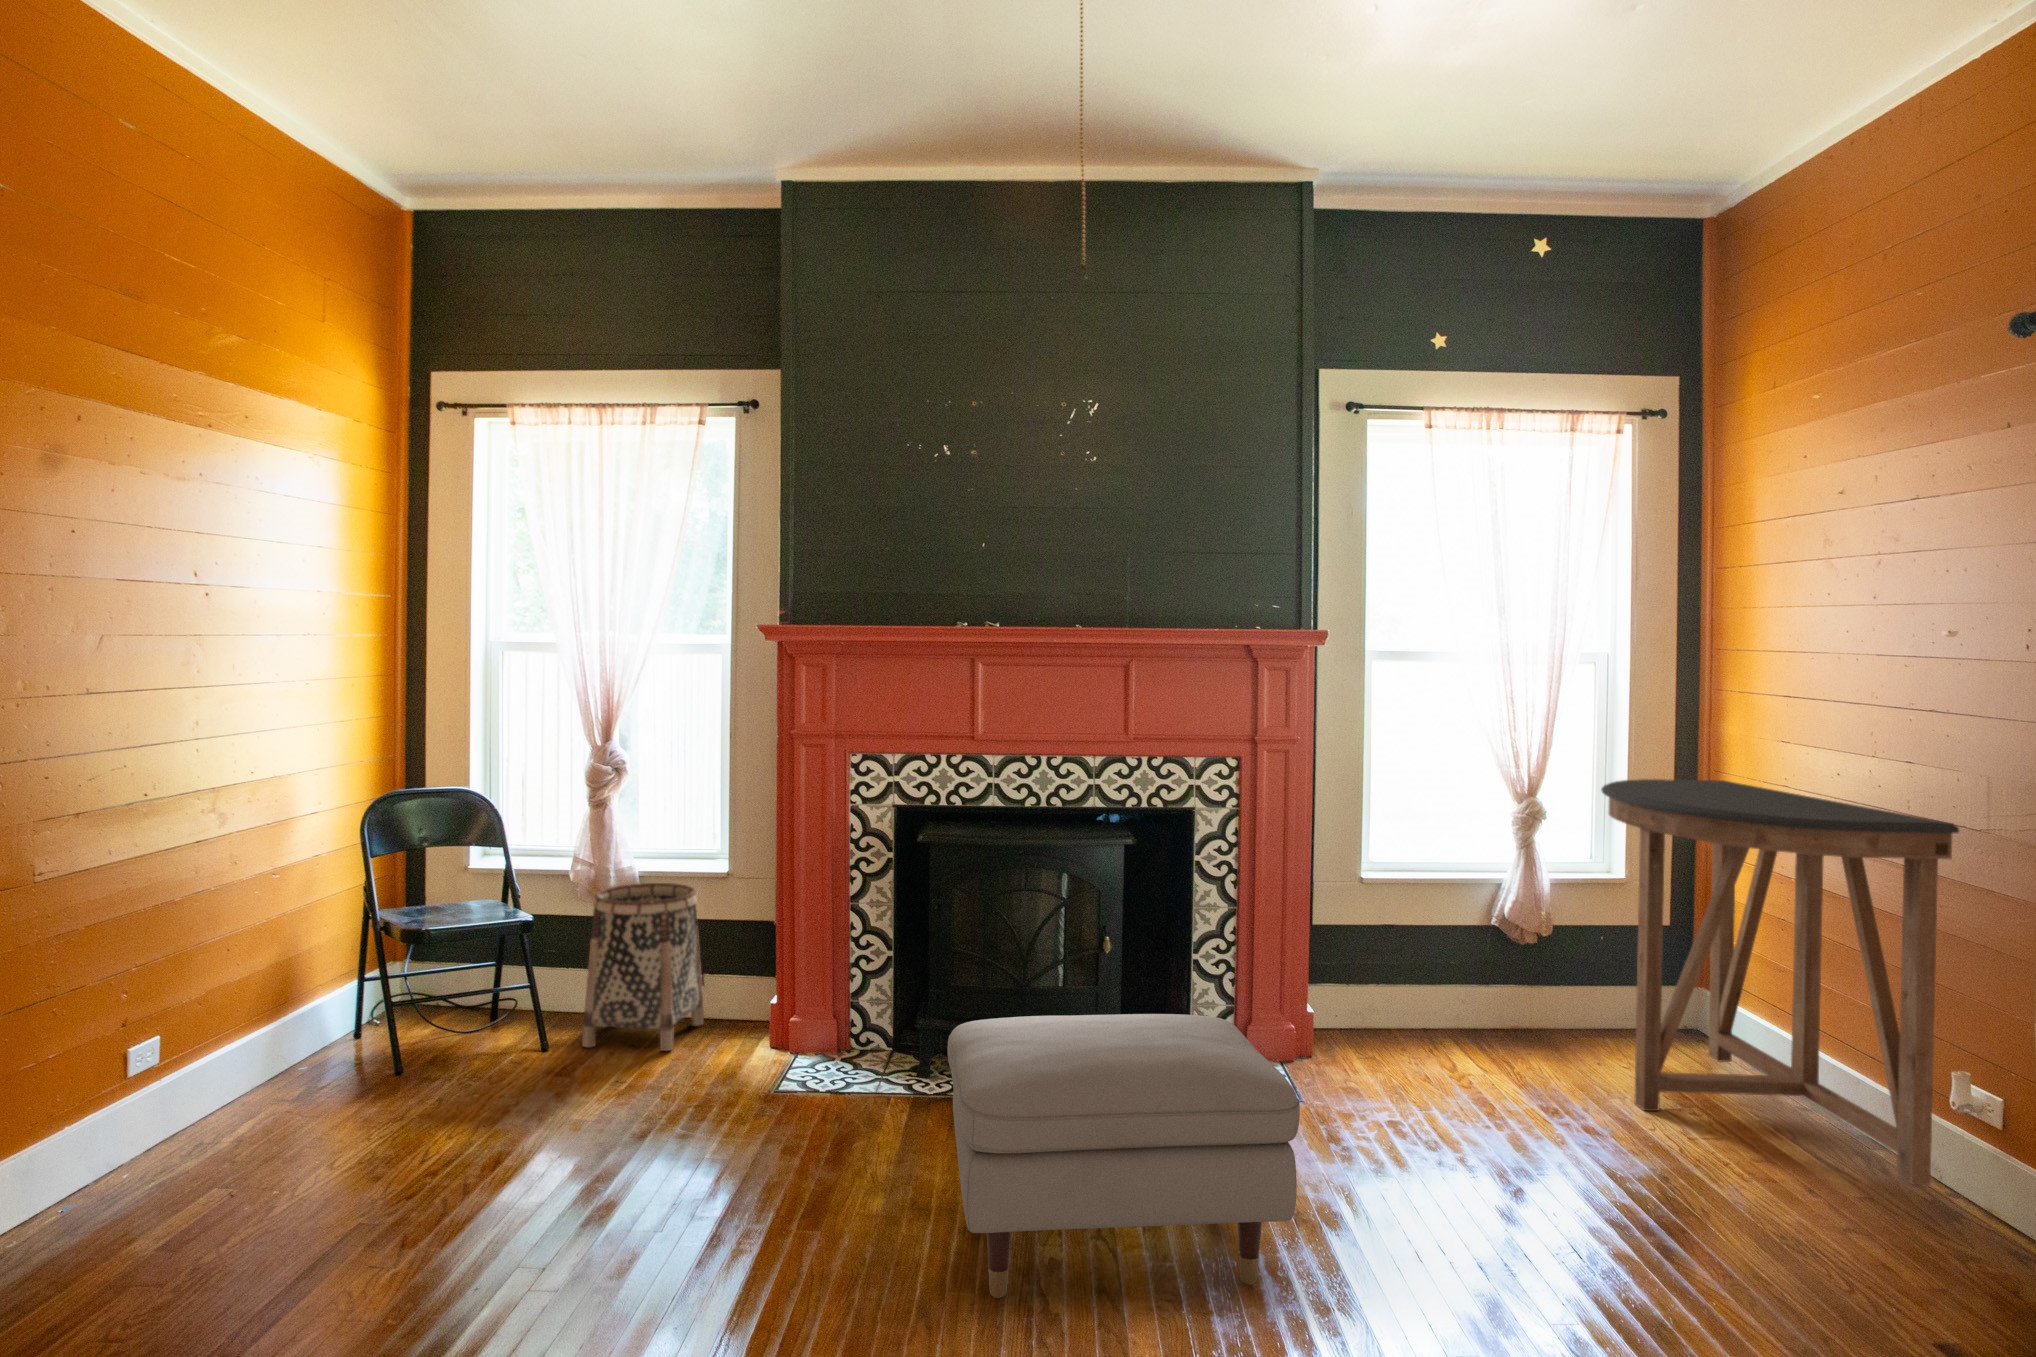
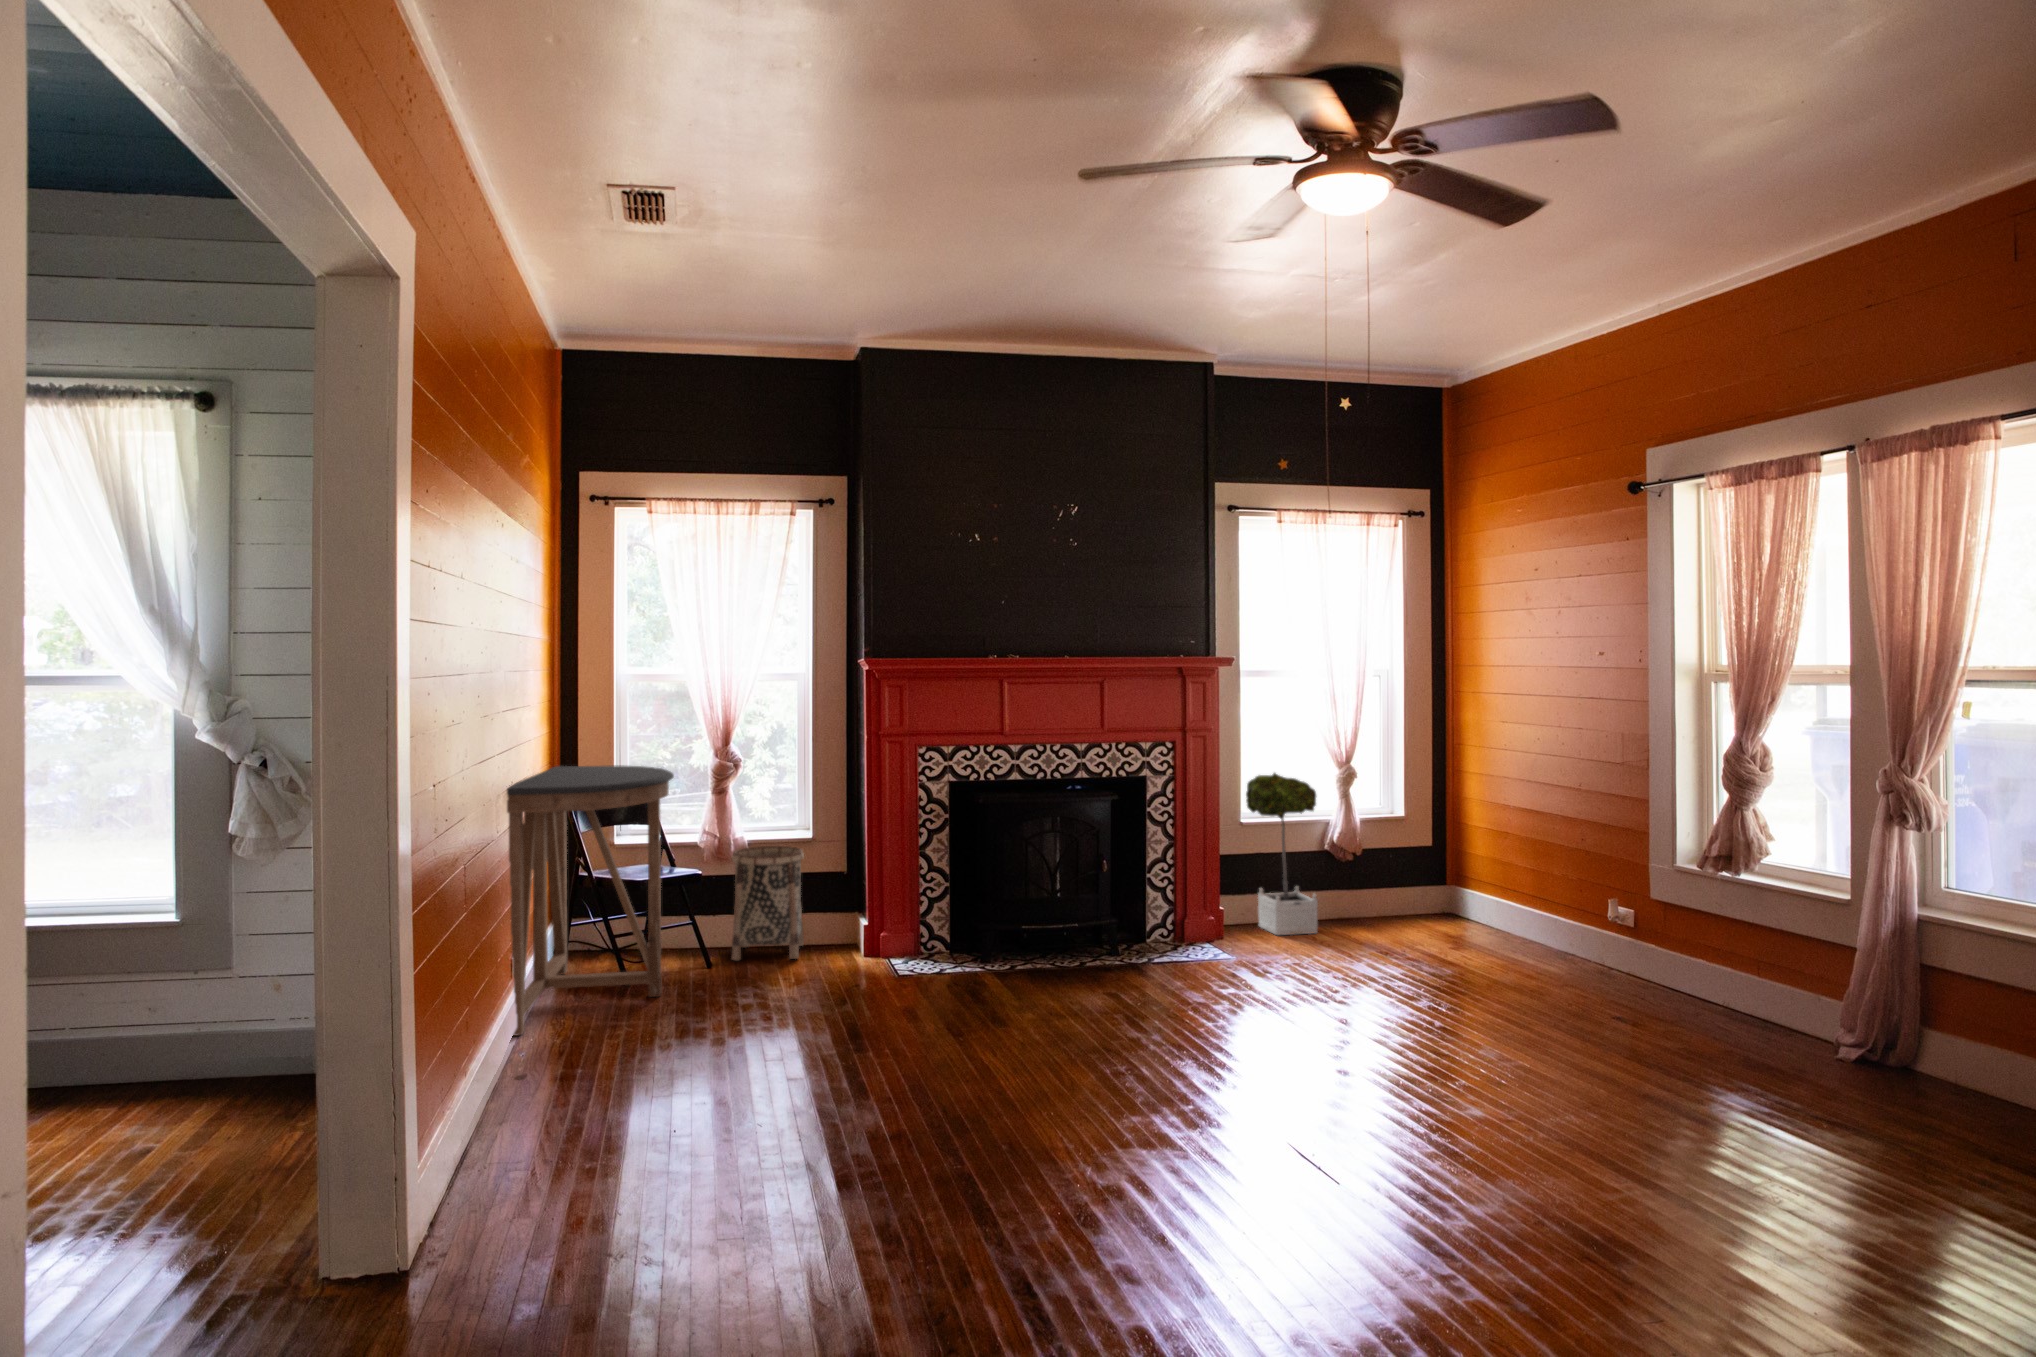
console table: present [1601,779,1959,1185] -> present [507,765,674,1036]
potted tree: none [1360,807,1472,1059] -> present [1246,773,1318,935]
ottoman: present [948,1014,1300,1298] -> none [1044,893,1260,1039]

